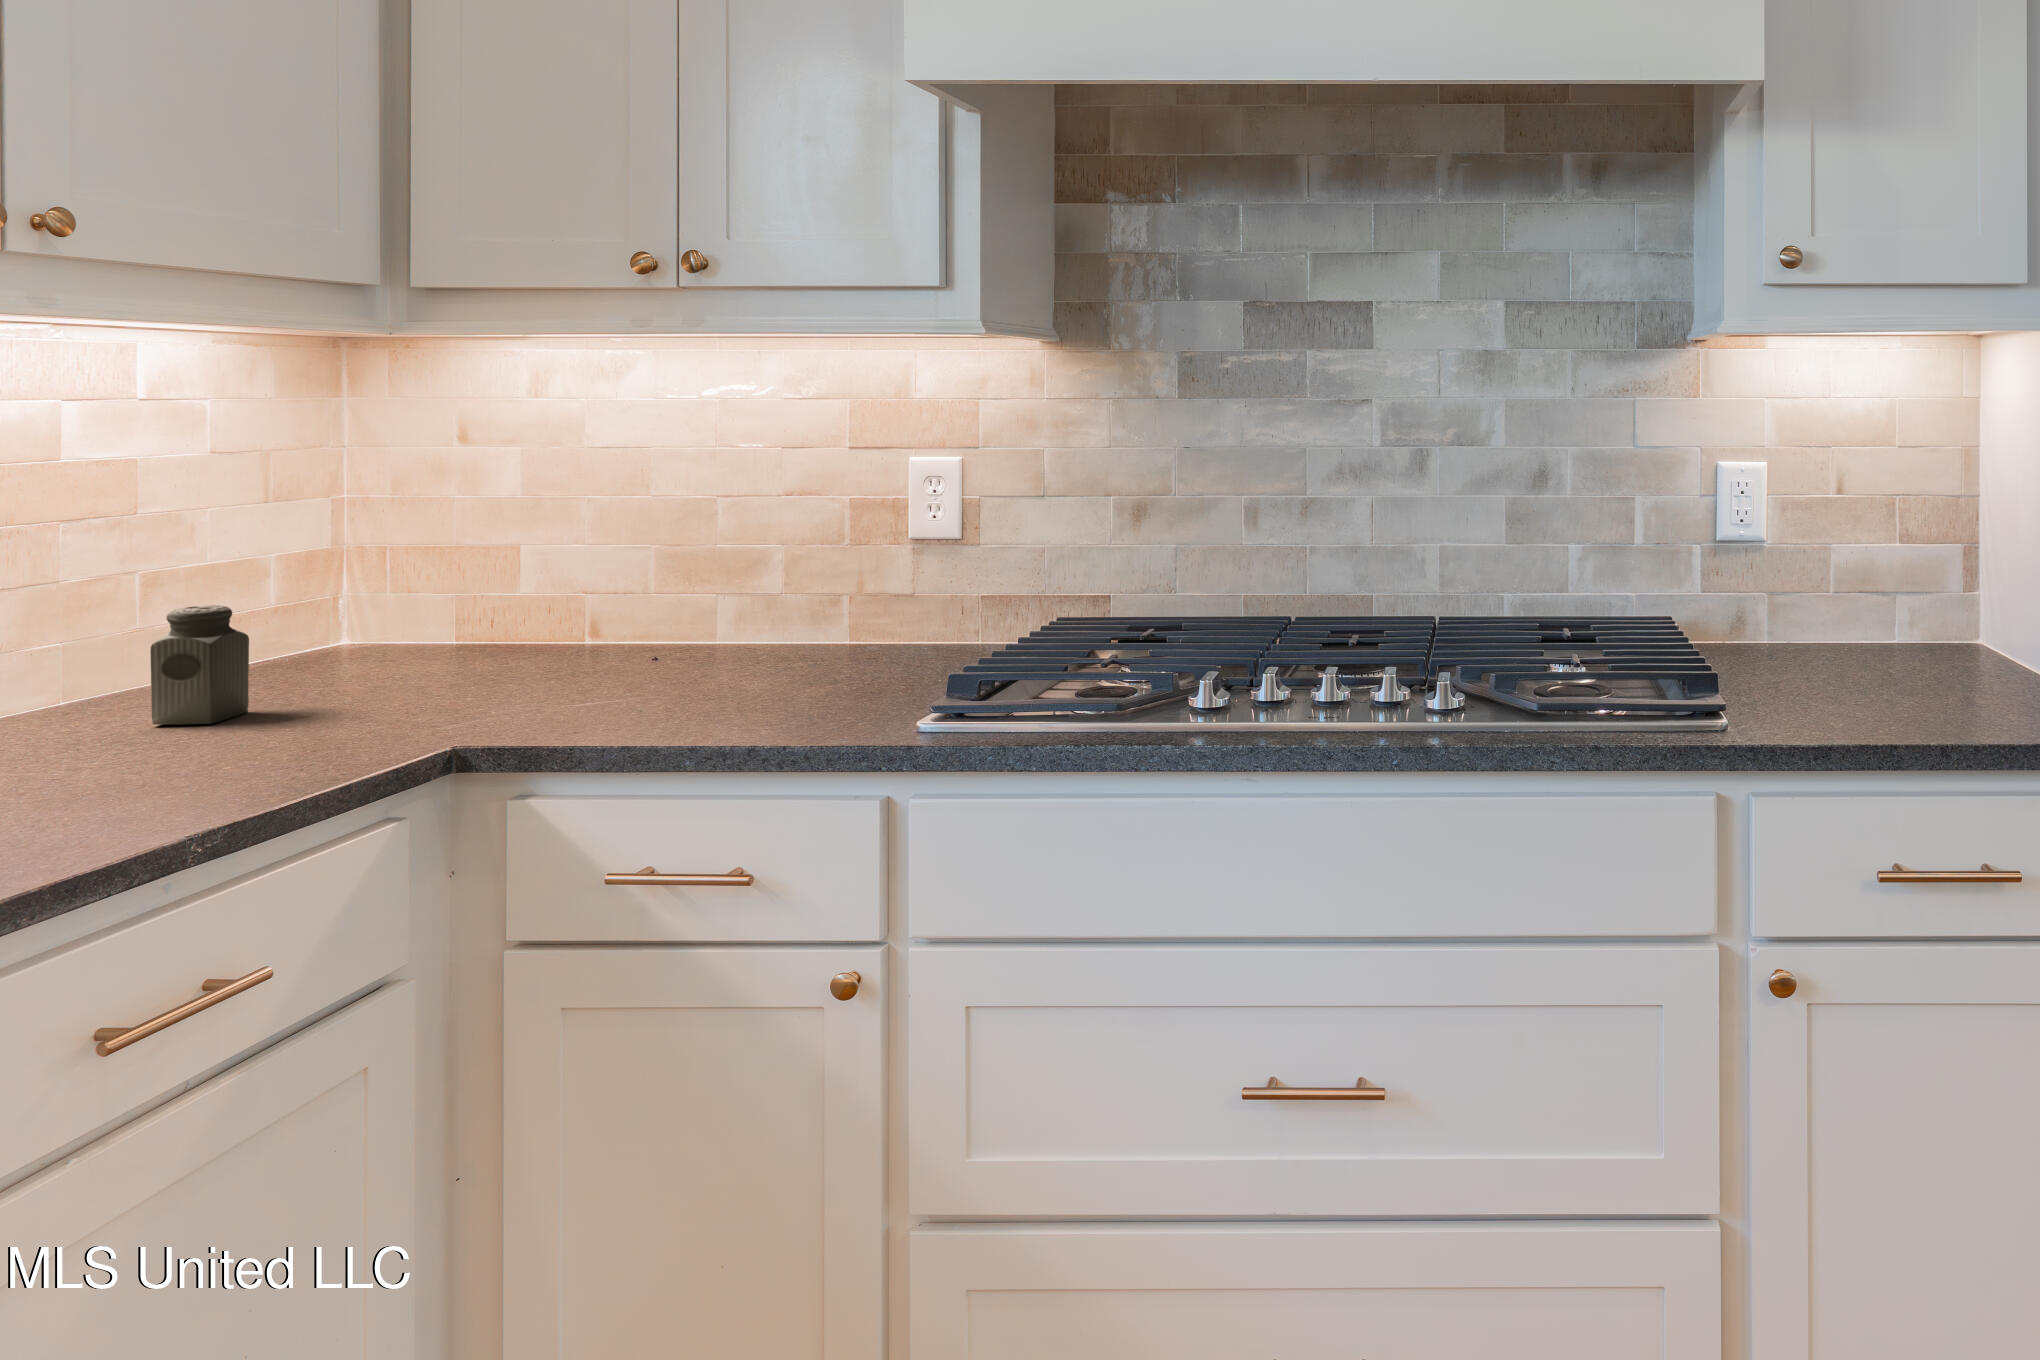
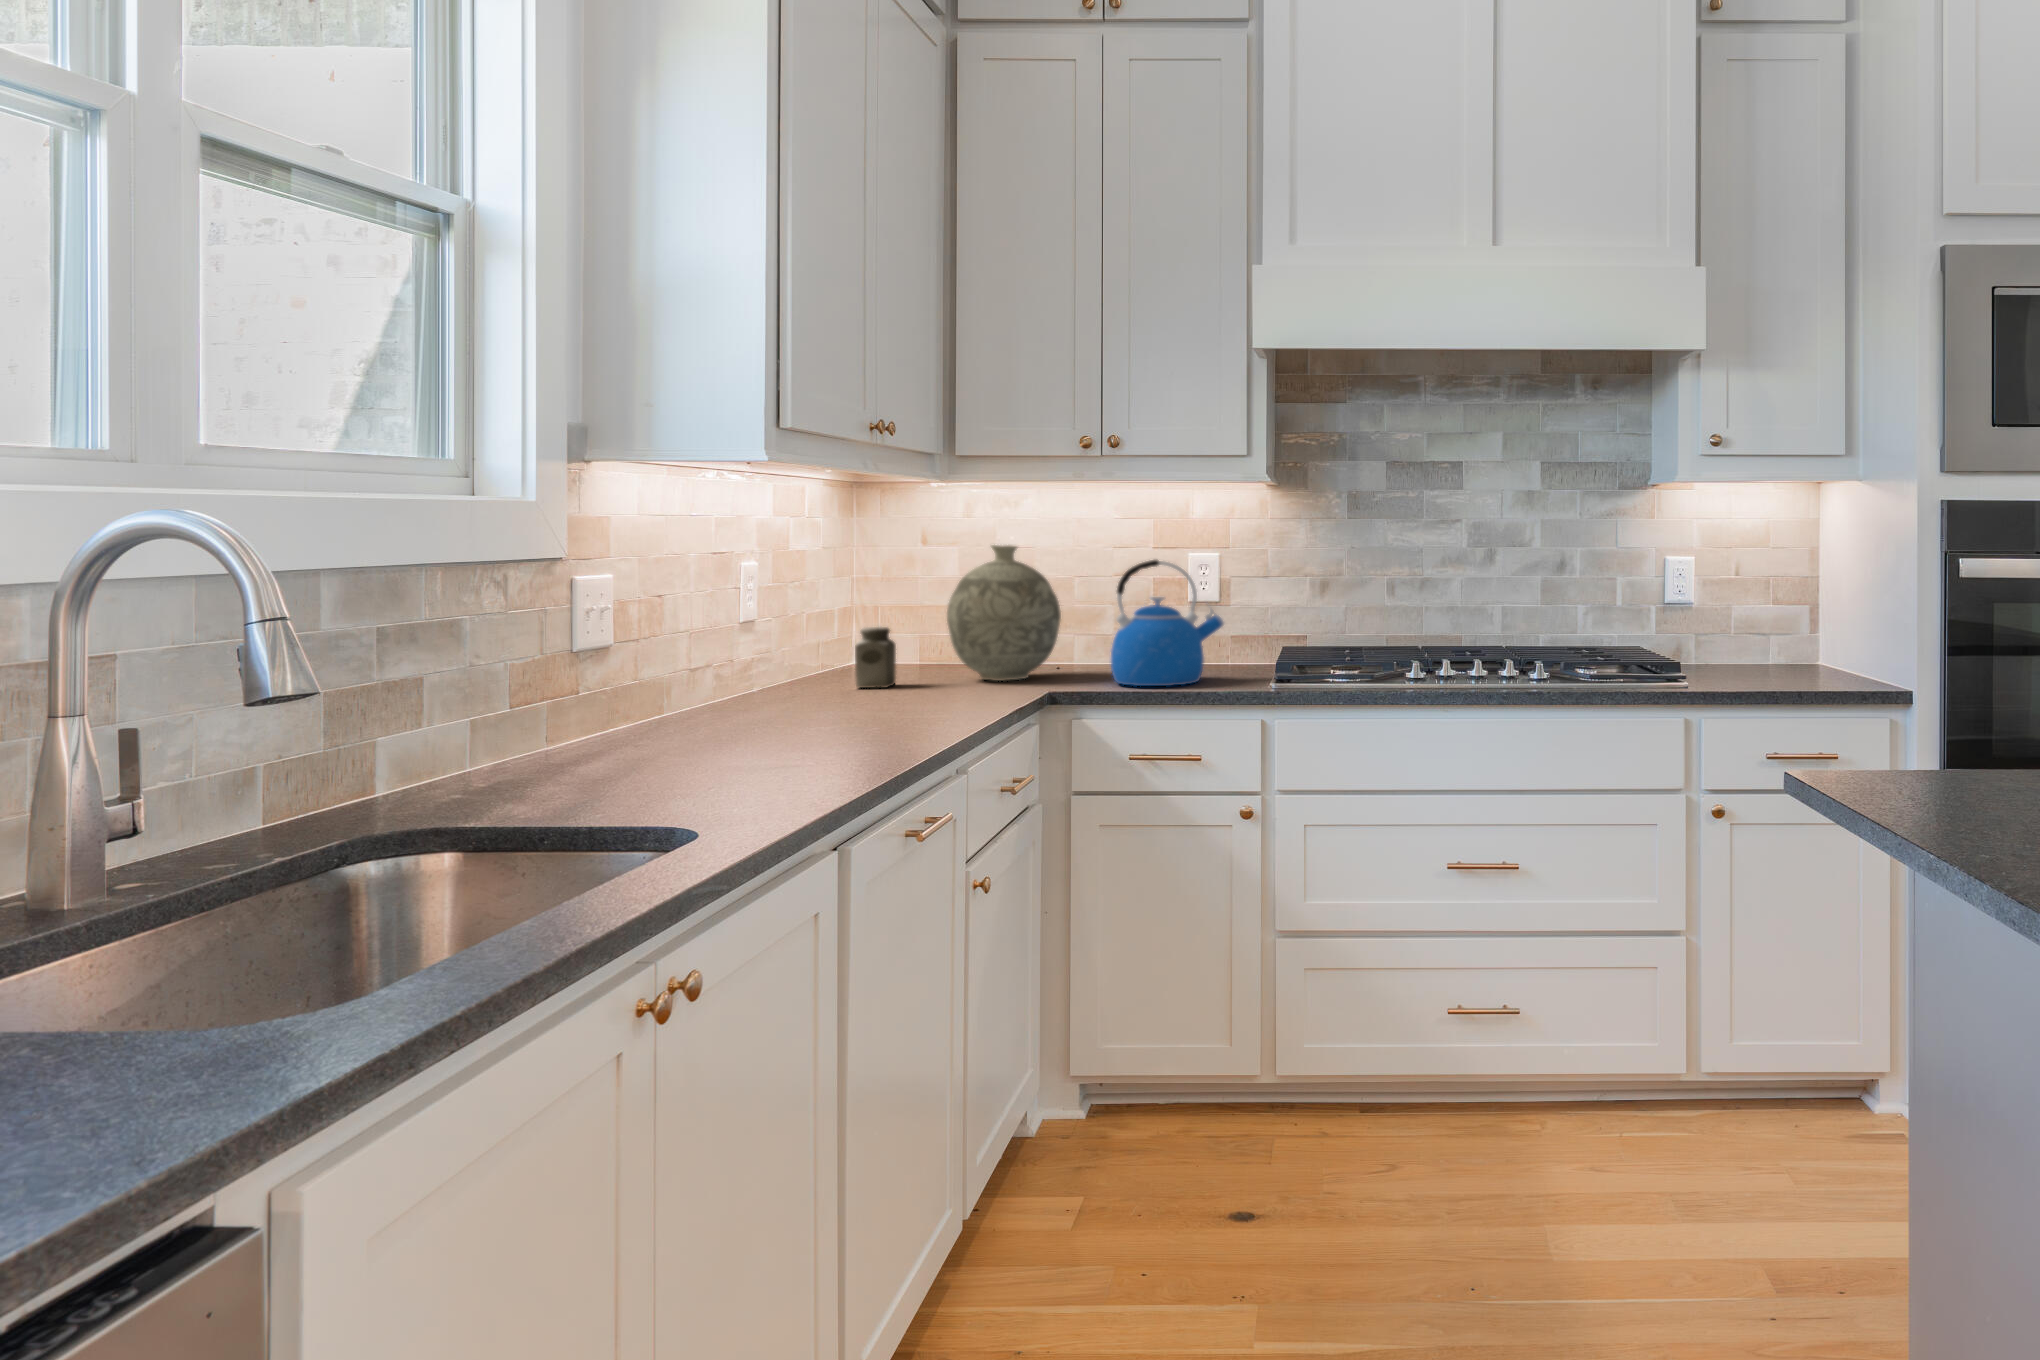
decorative vase: none [349,449,580,703] -> present [947,545,1061,681]
kettle: none [626,479,860,727] -> present [1111,560,1223,686]

